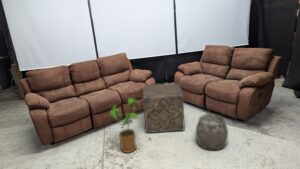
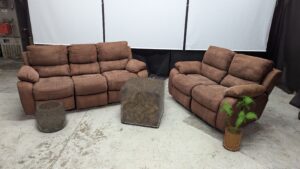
house plant: present [110,98,138,153] -> present [220,97,257,151]
woven basket: present [196,114,228,150] -> present [35,100,67,133]

